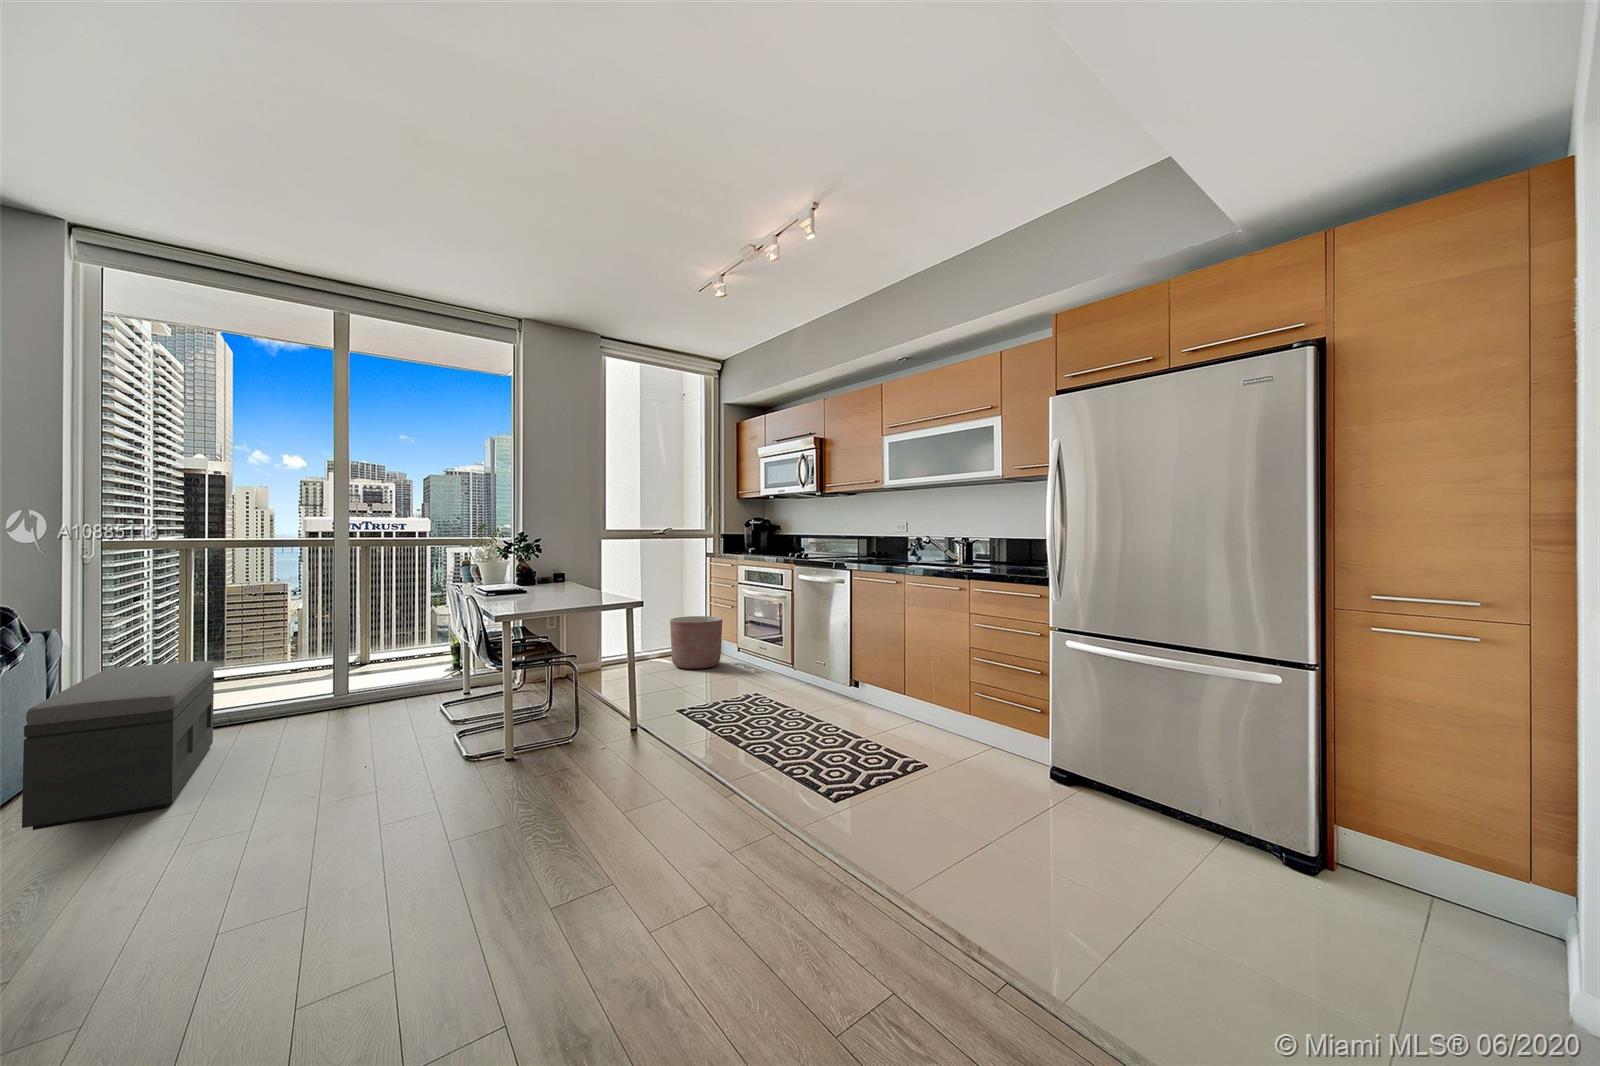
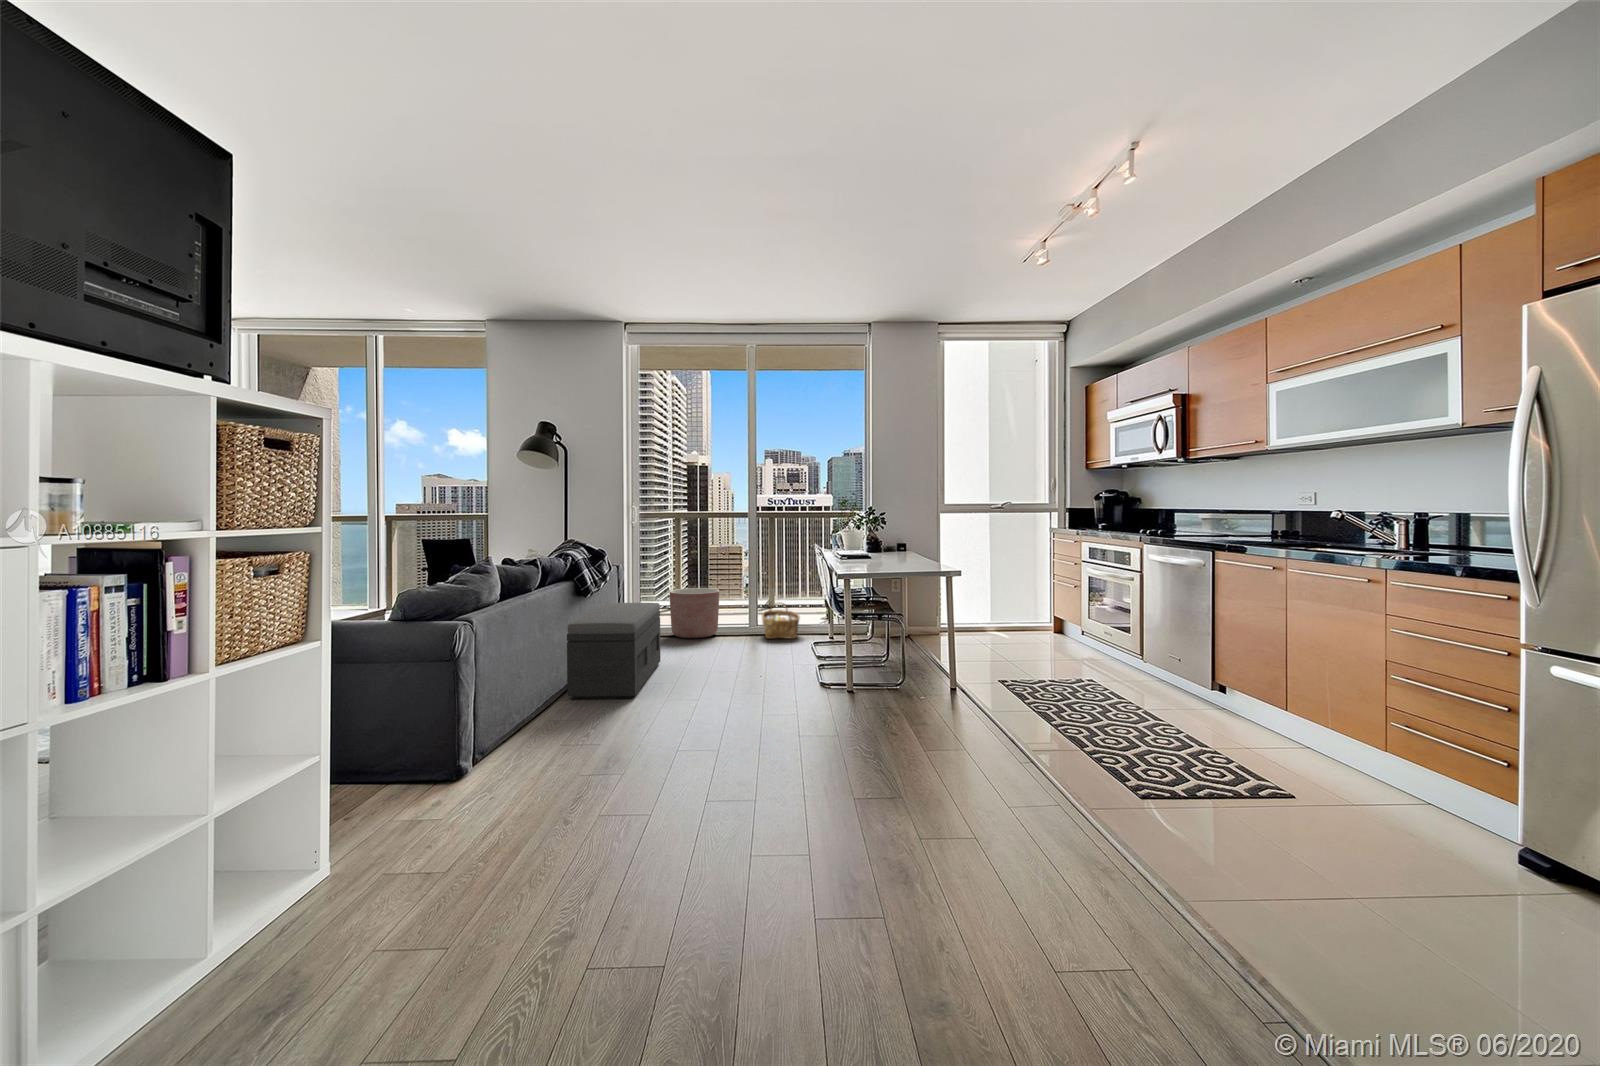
planter: present [670,616,722,669] -> present [669,588,719,638]
woven basket: none [375,645,430,692] -> present [762,602,800,639]

